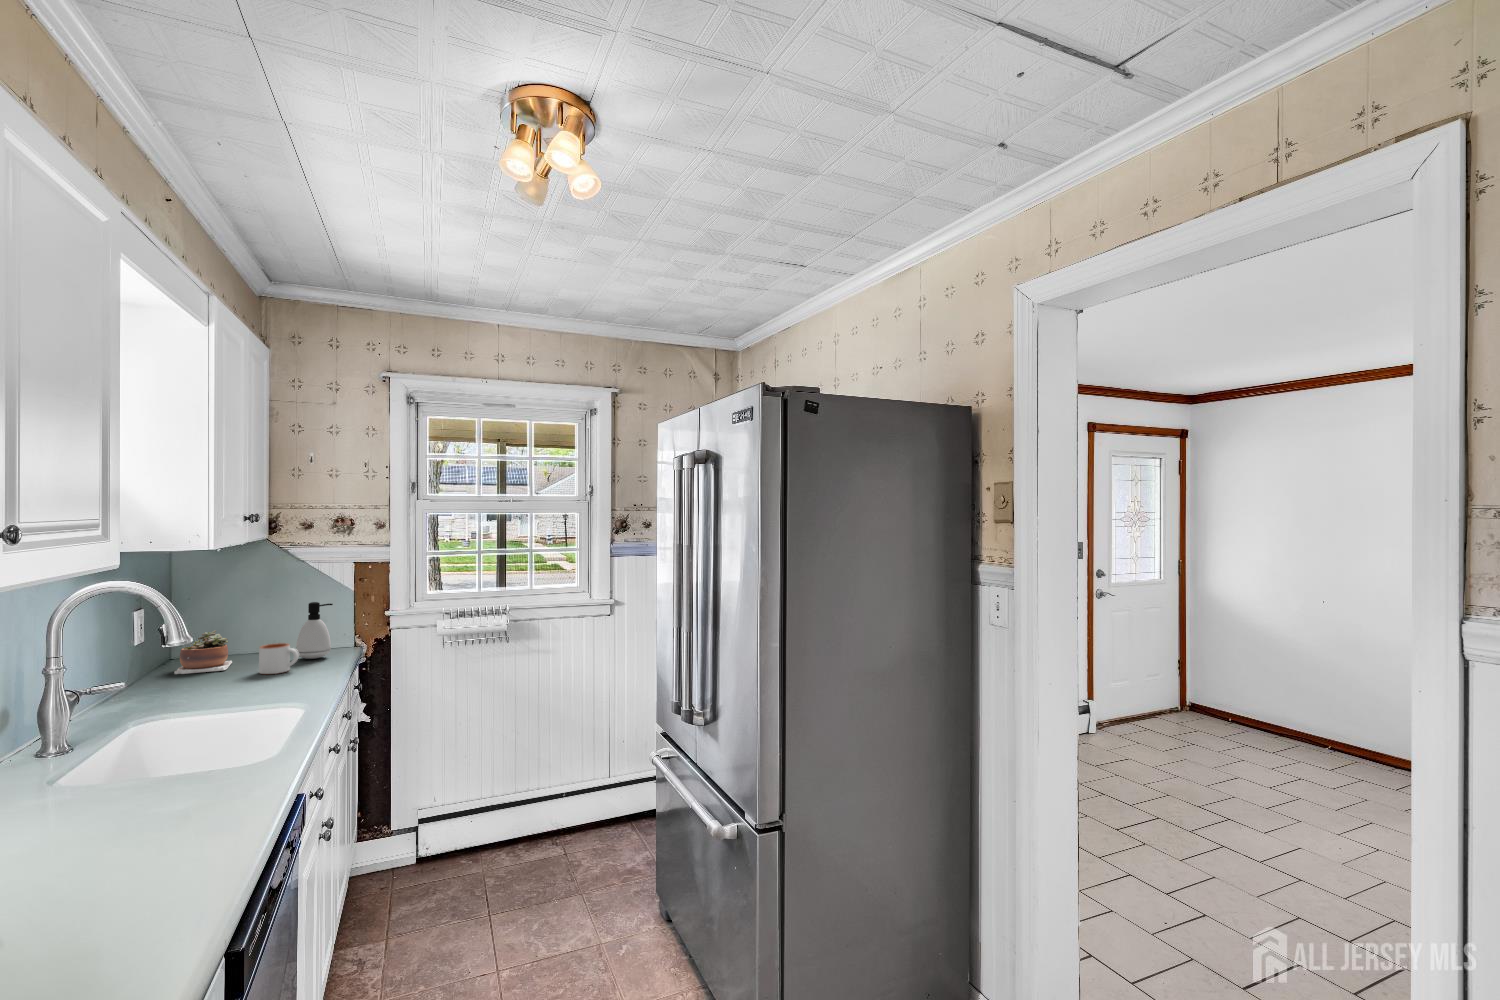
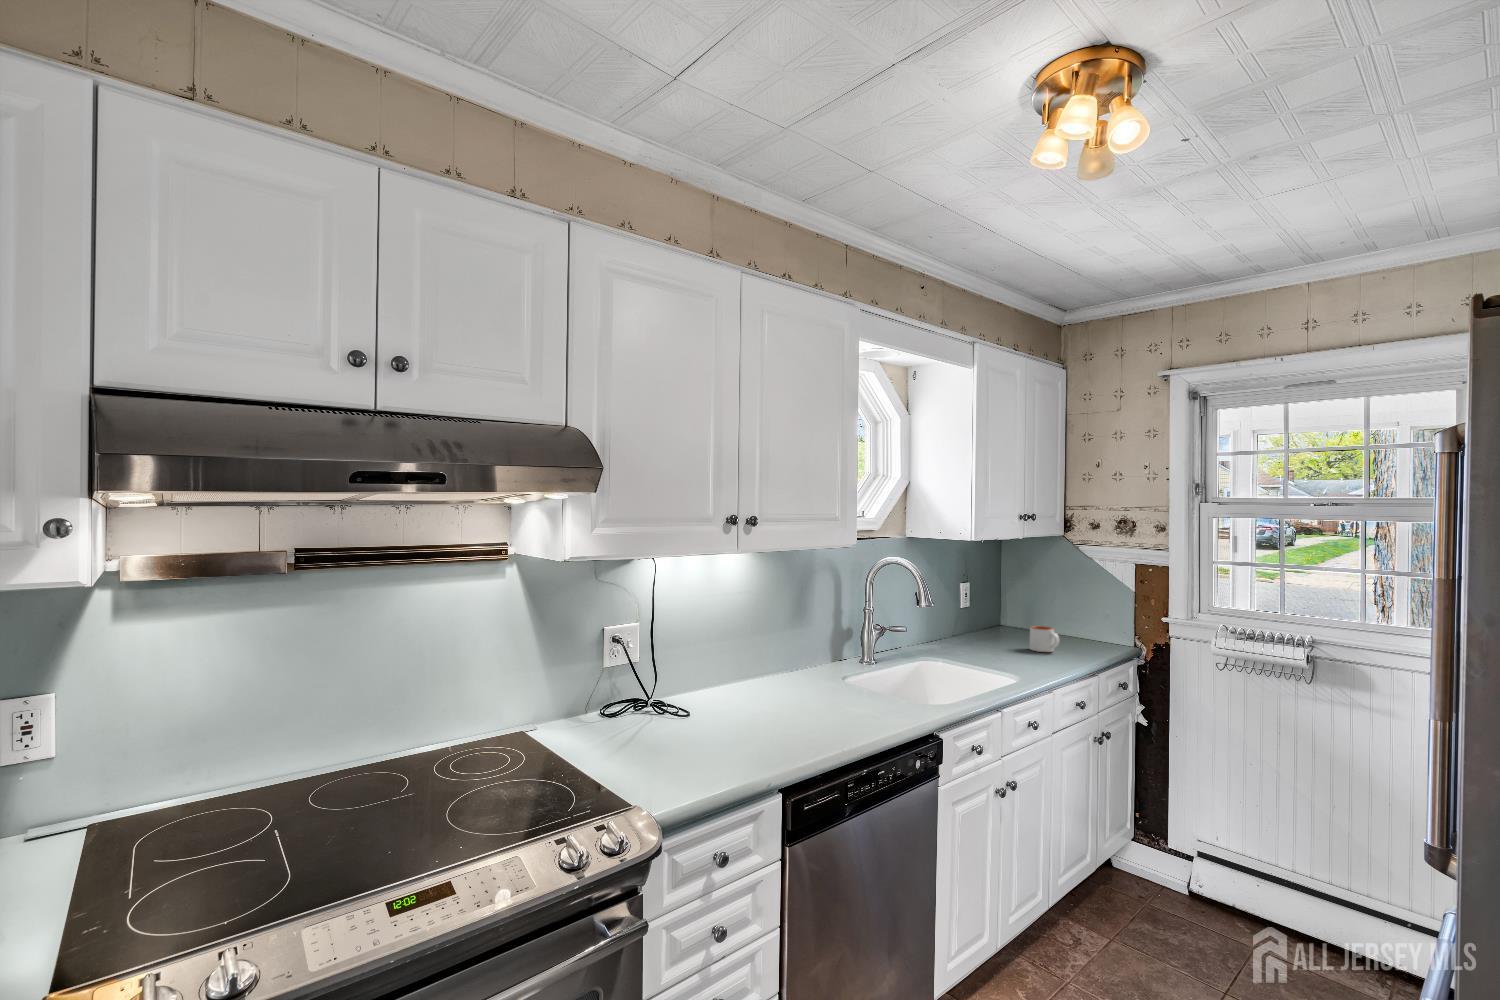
soap dispenser: present [296,602,333,659] -> none [1072,596,1104,649]
succulent plant: present [174,630,232,674] -> none [982,608,1027,641]

